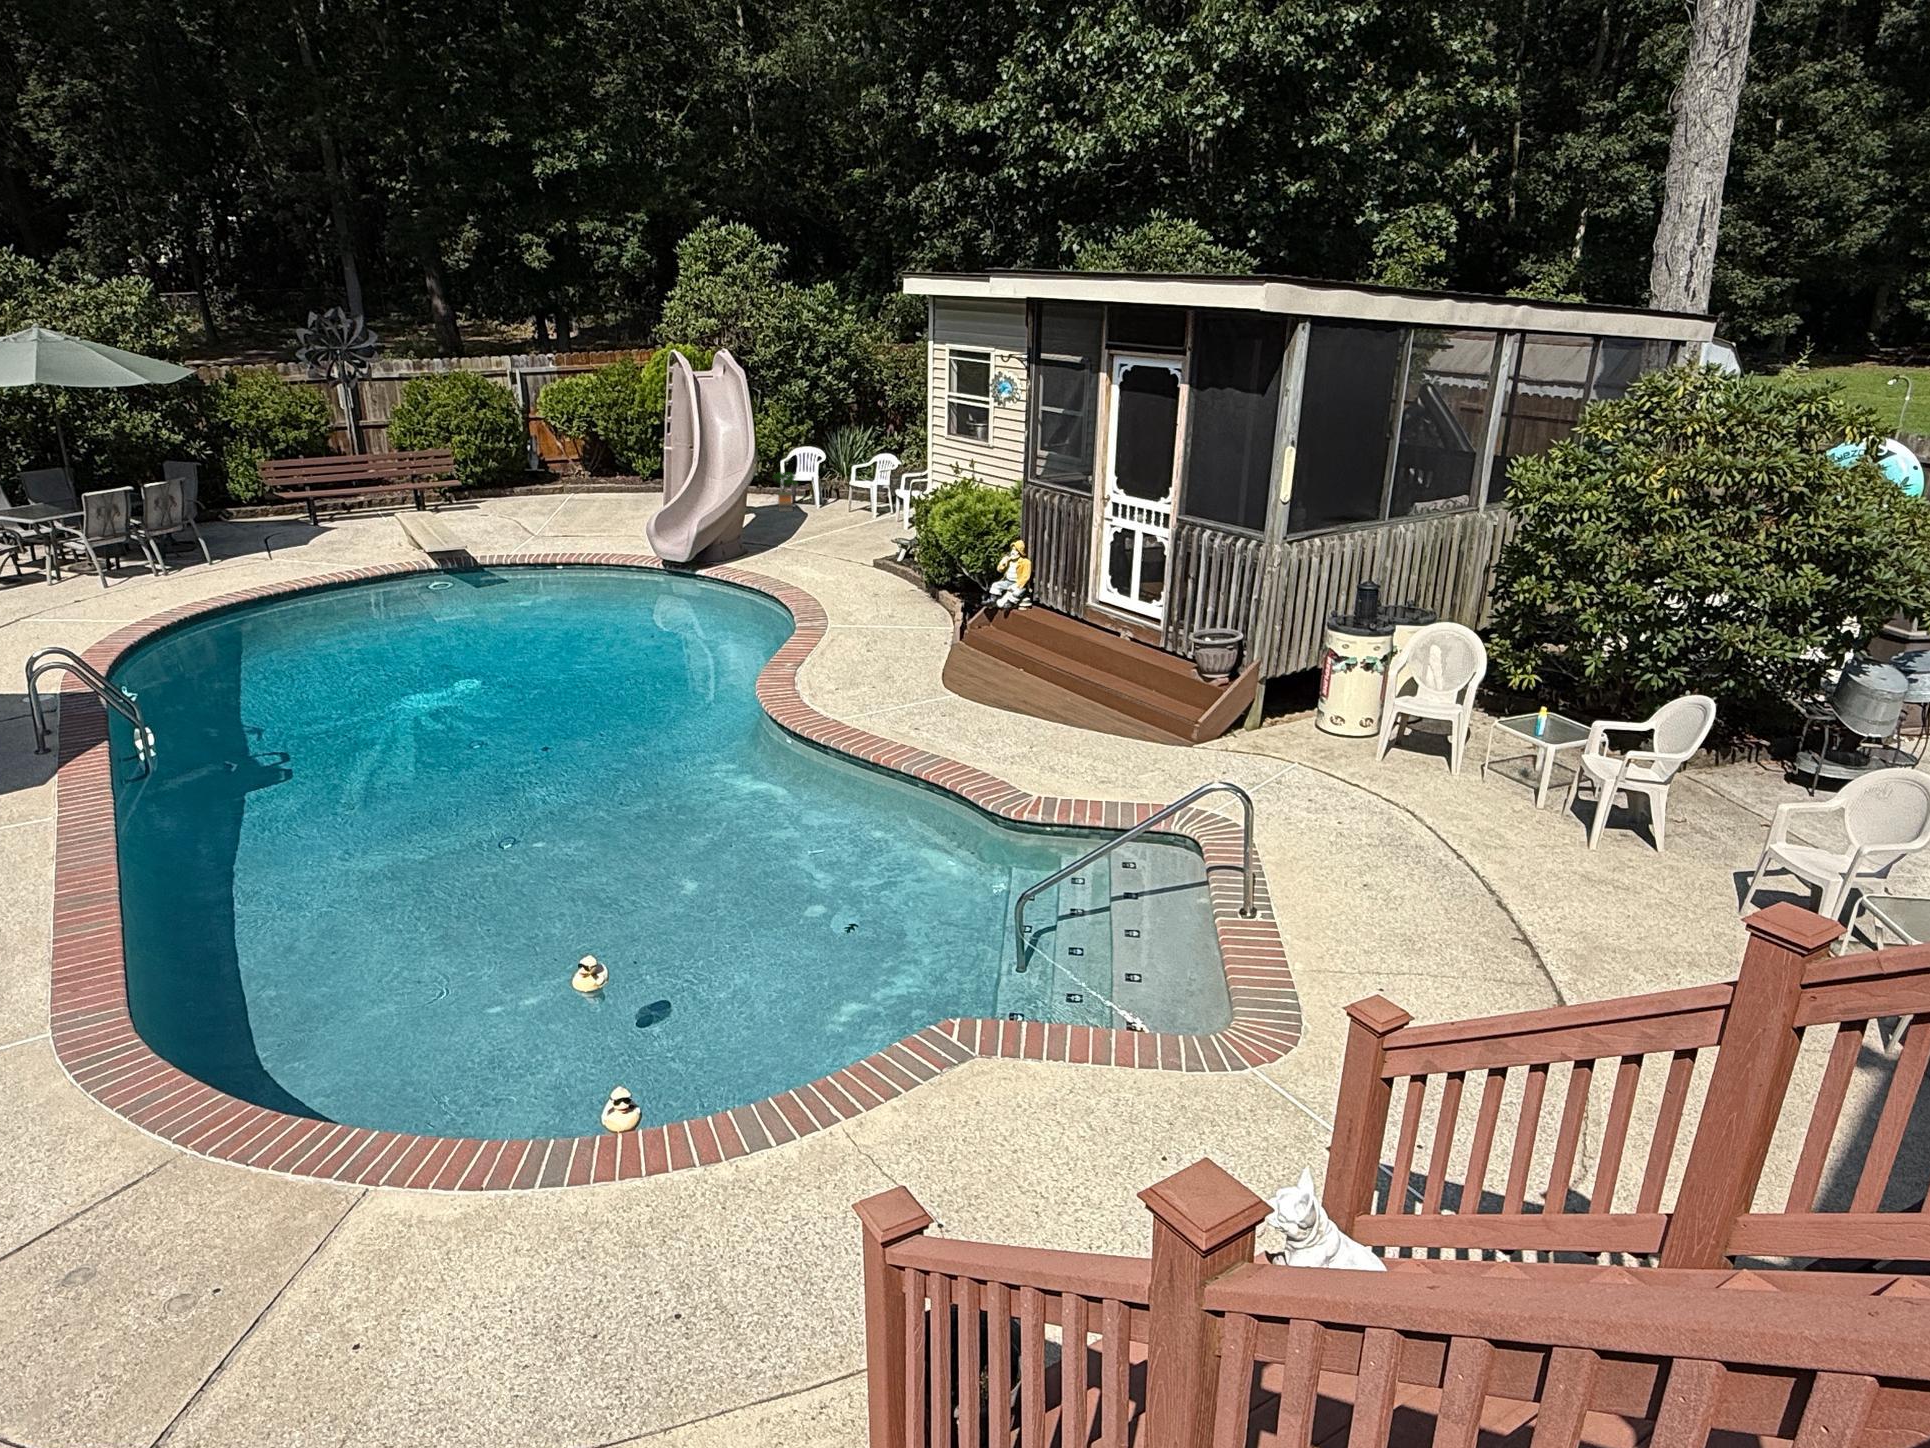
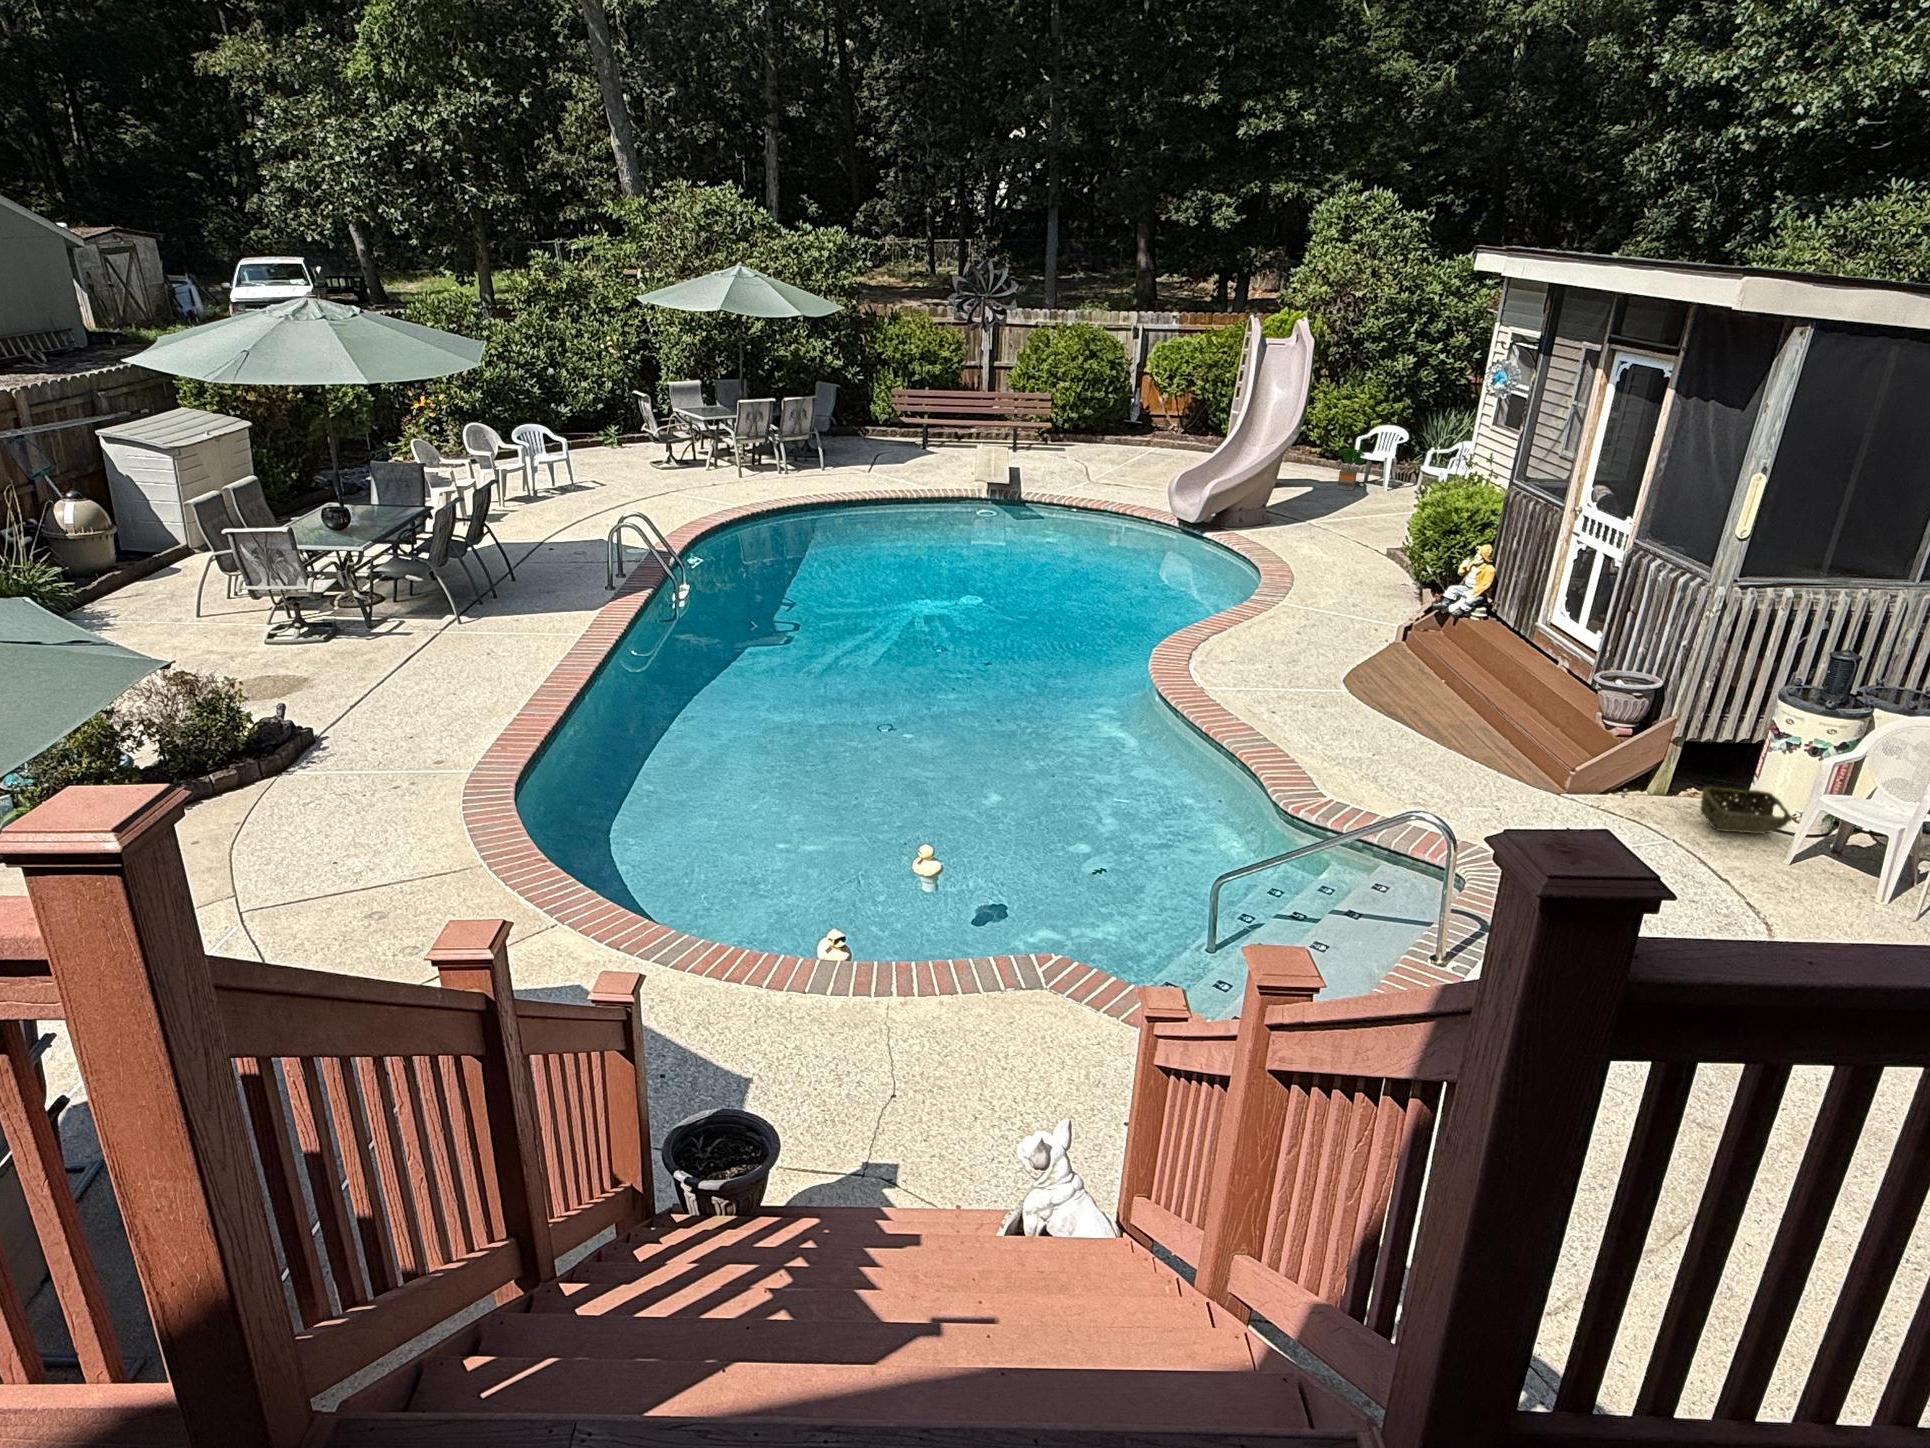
woven basket: none [1309,705,1374,745] -> present [1701,787,1792,834]

